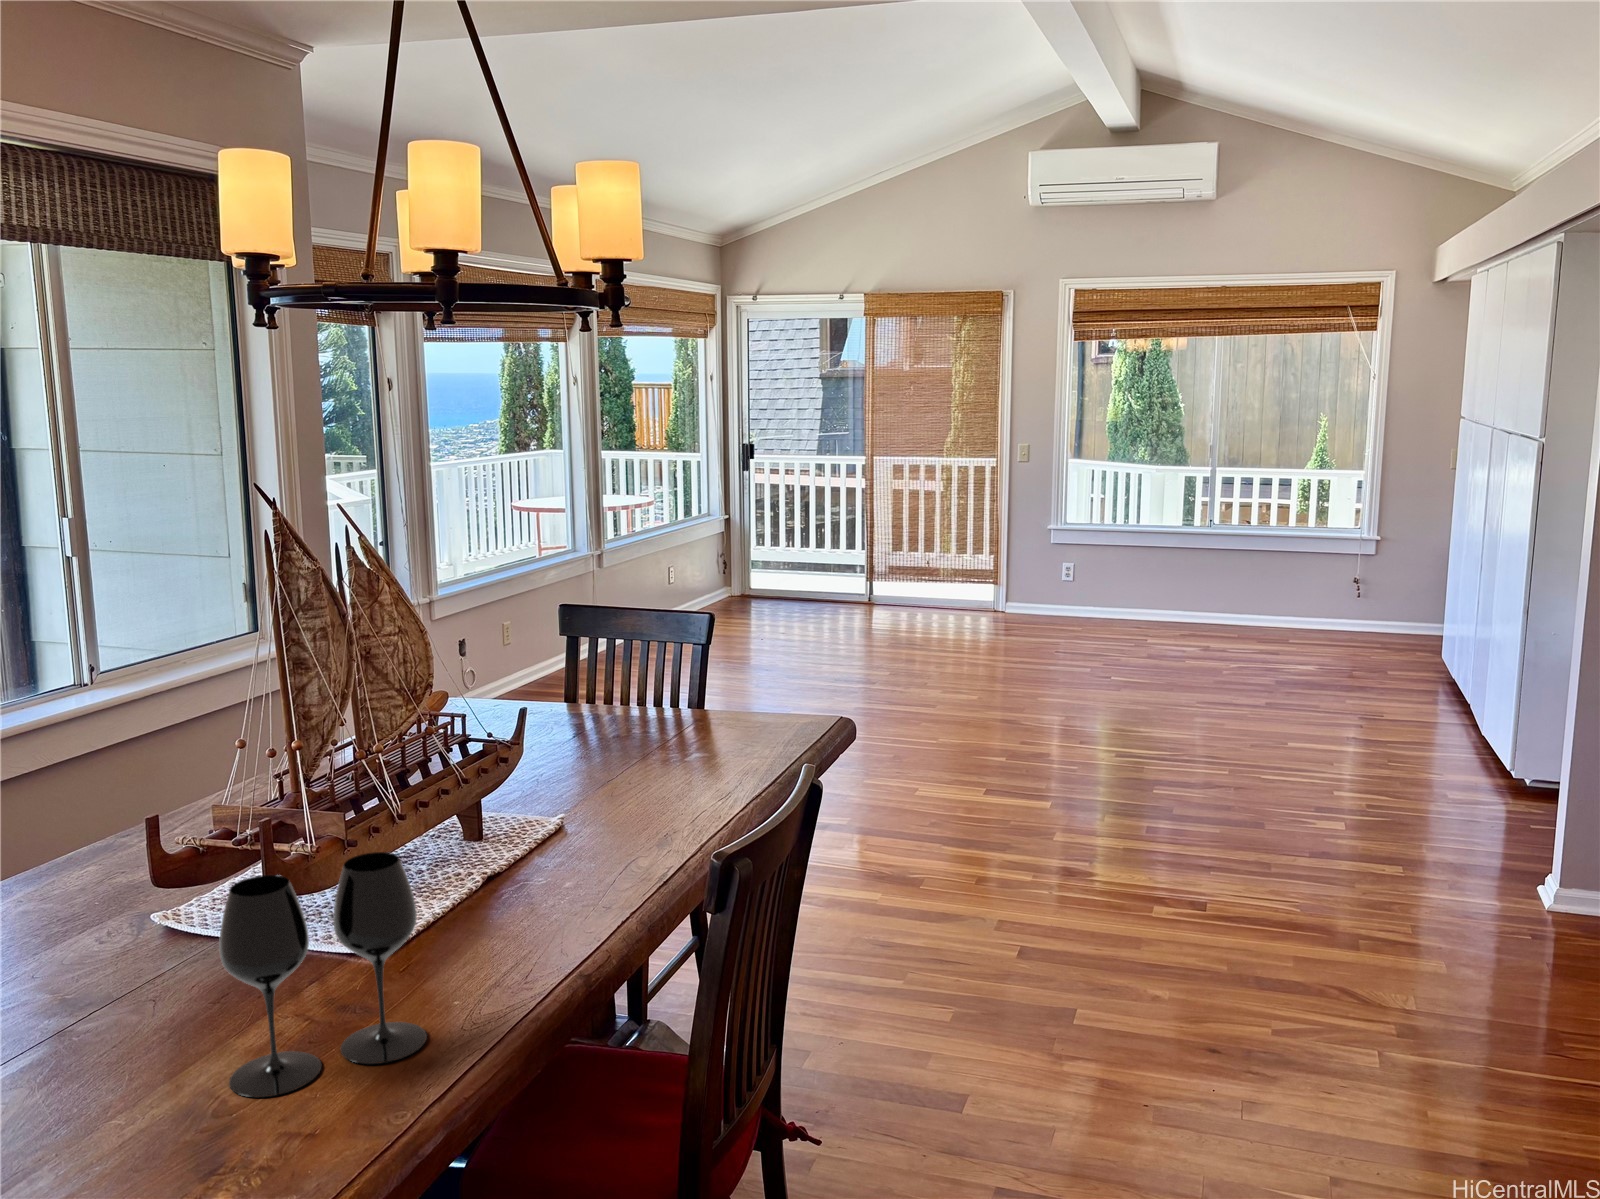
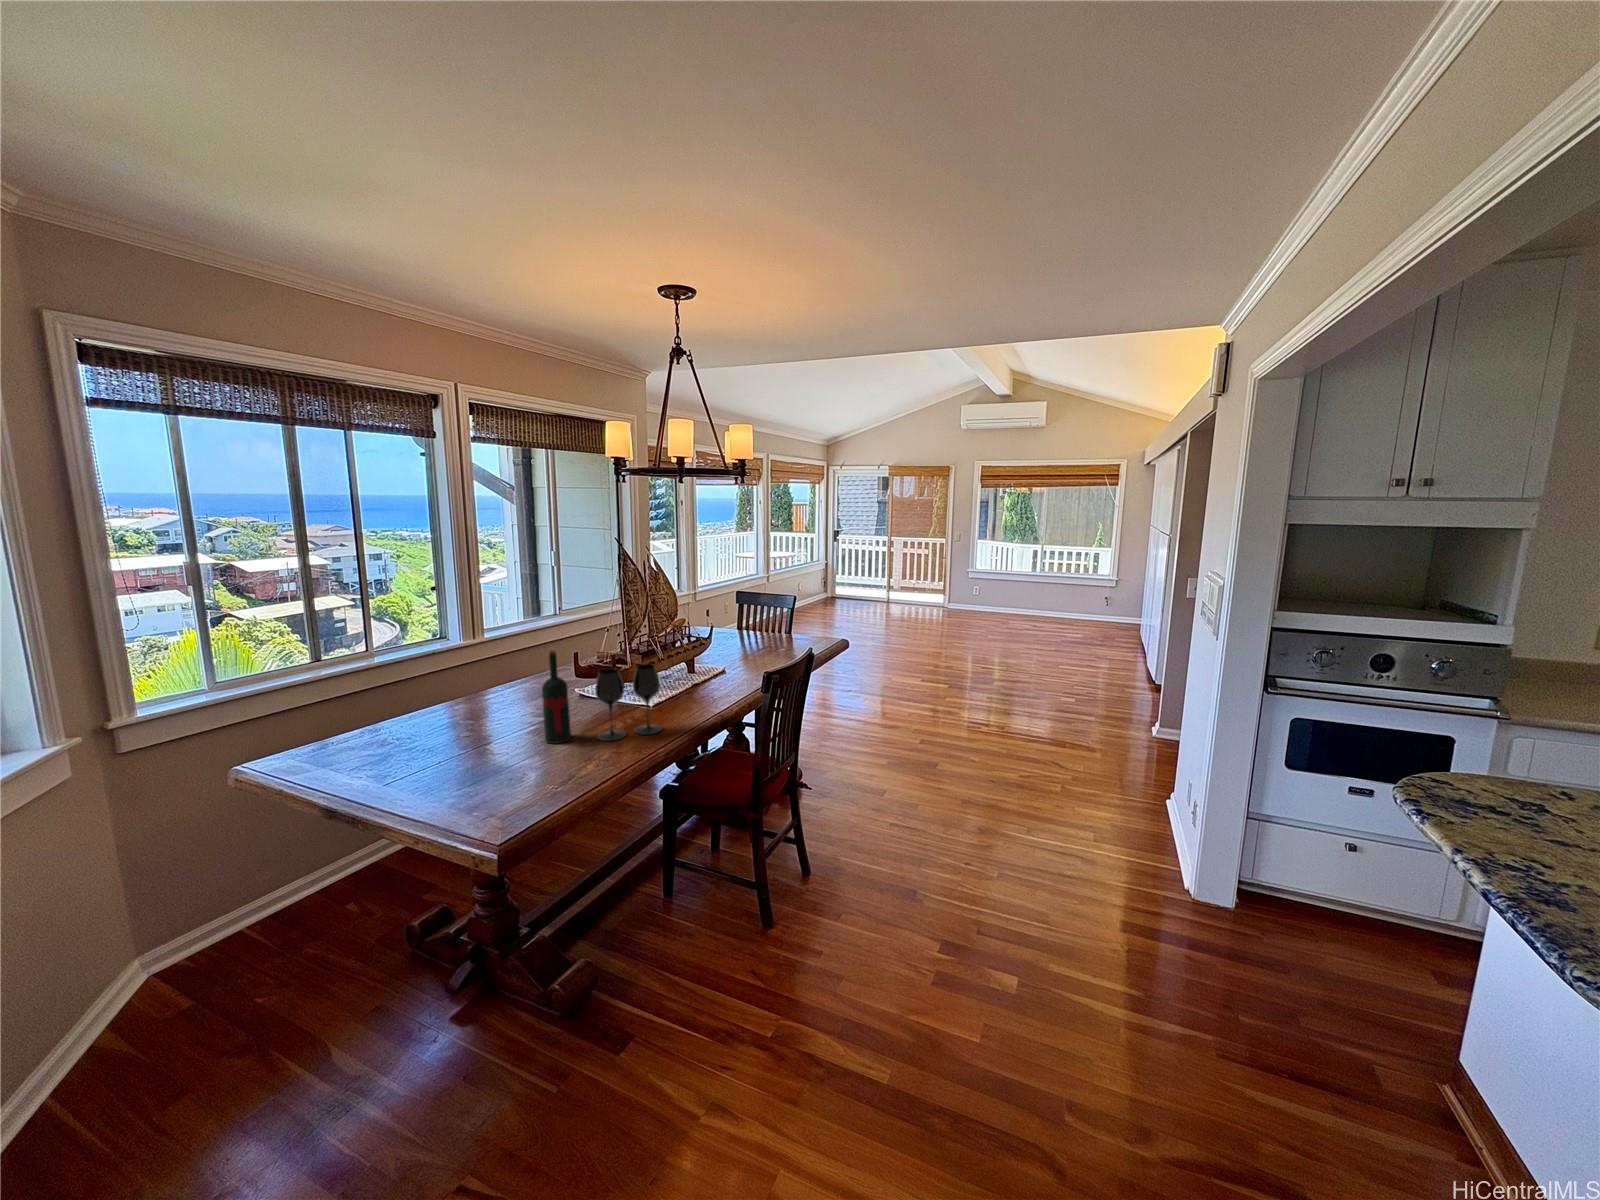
wine bottle: none [47,828,147,1122] -> present [542,649,571,744]

